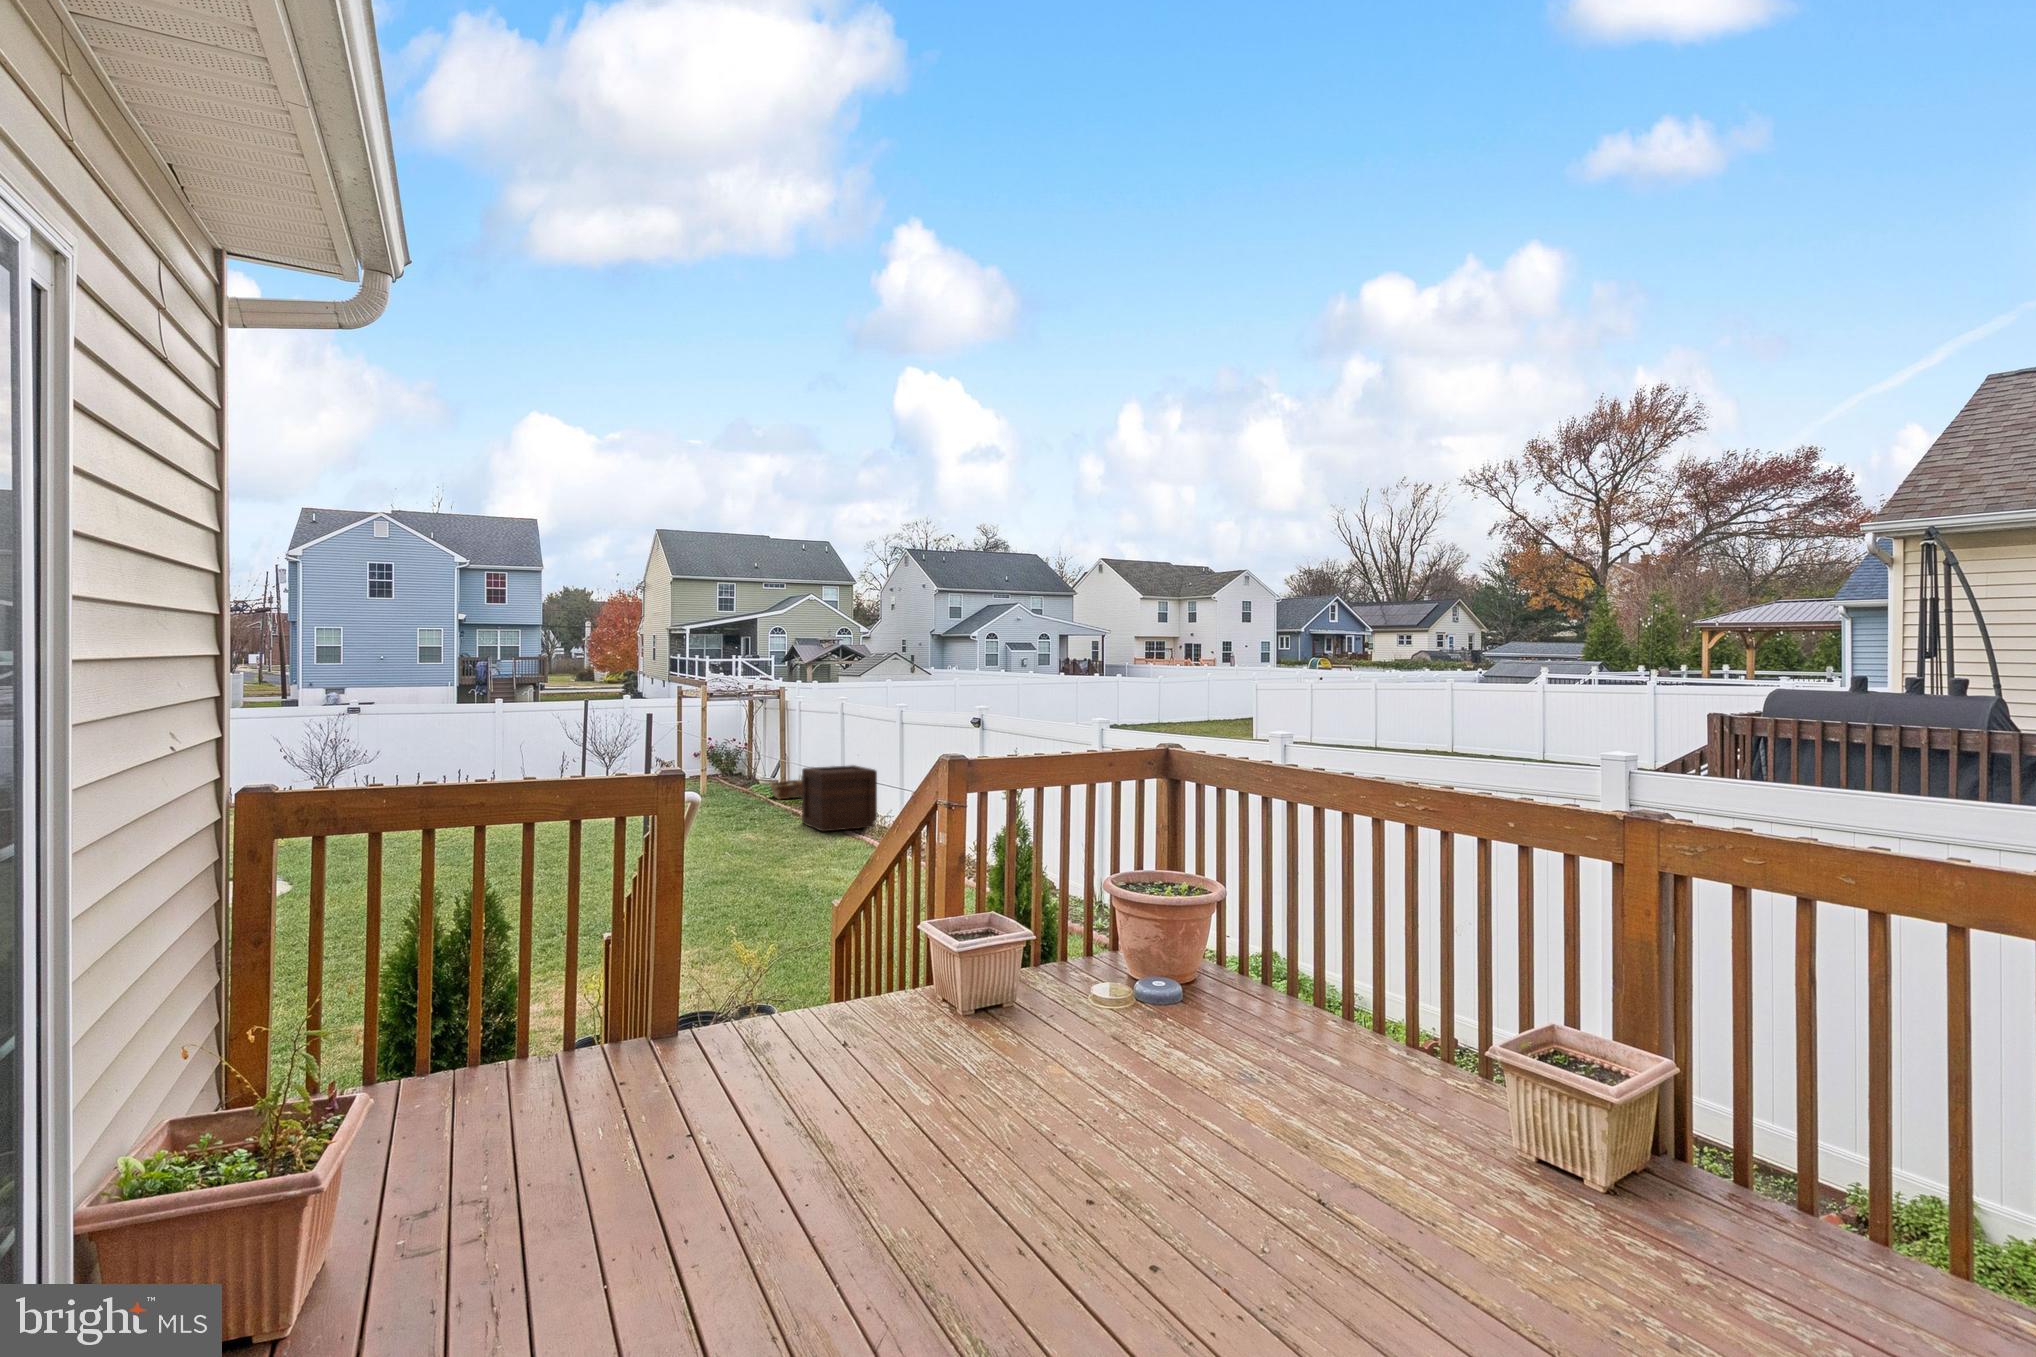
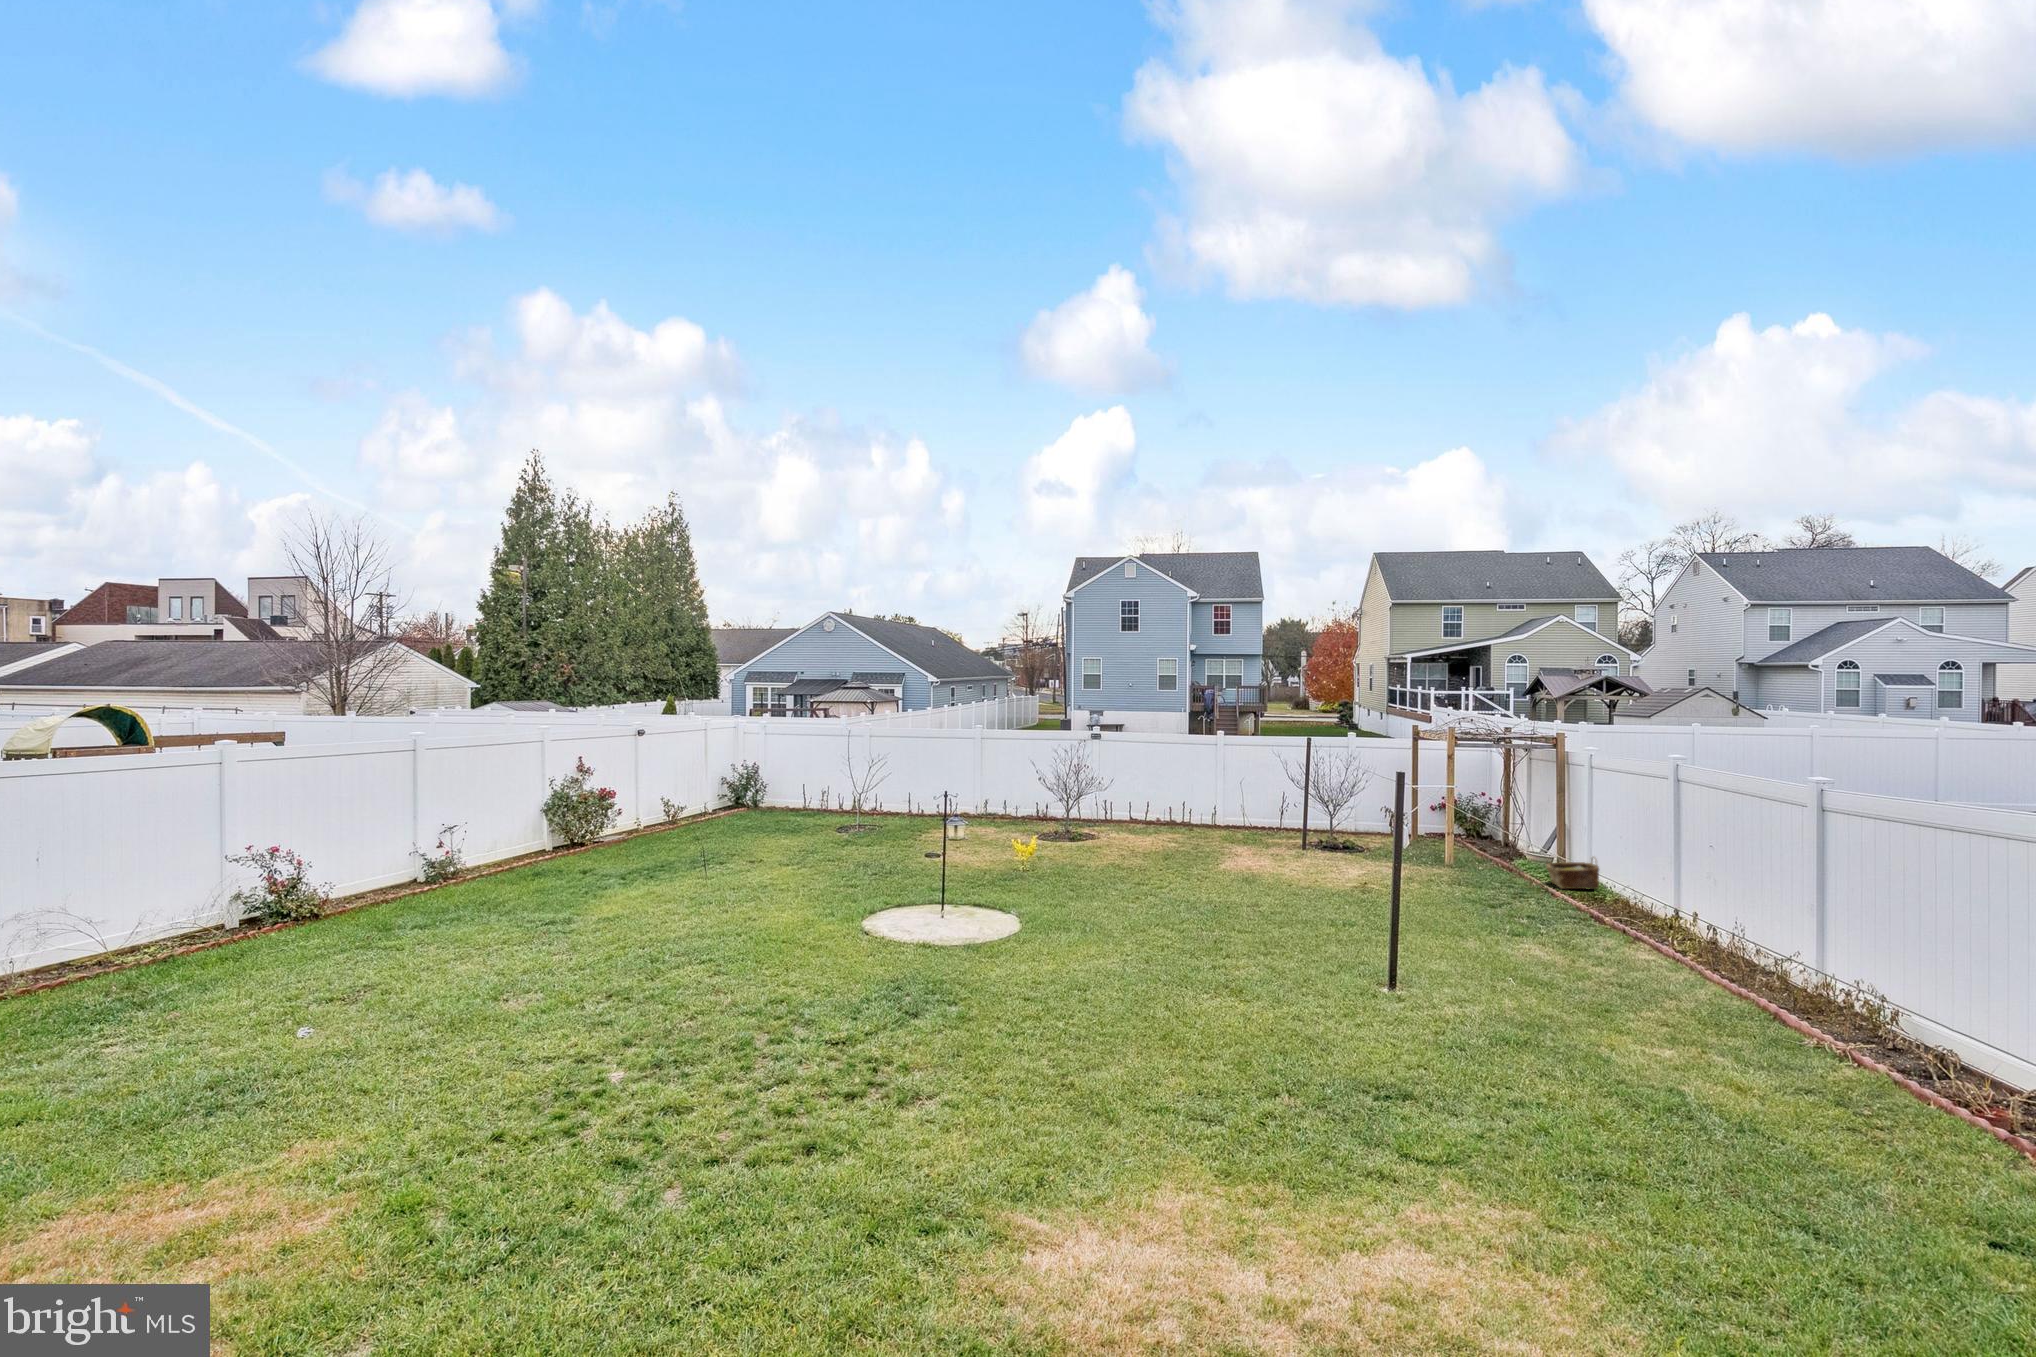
wooden crate: present [802,765,877,832] -> none [1613,857,1760,970]

